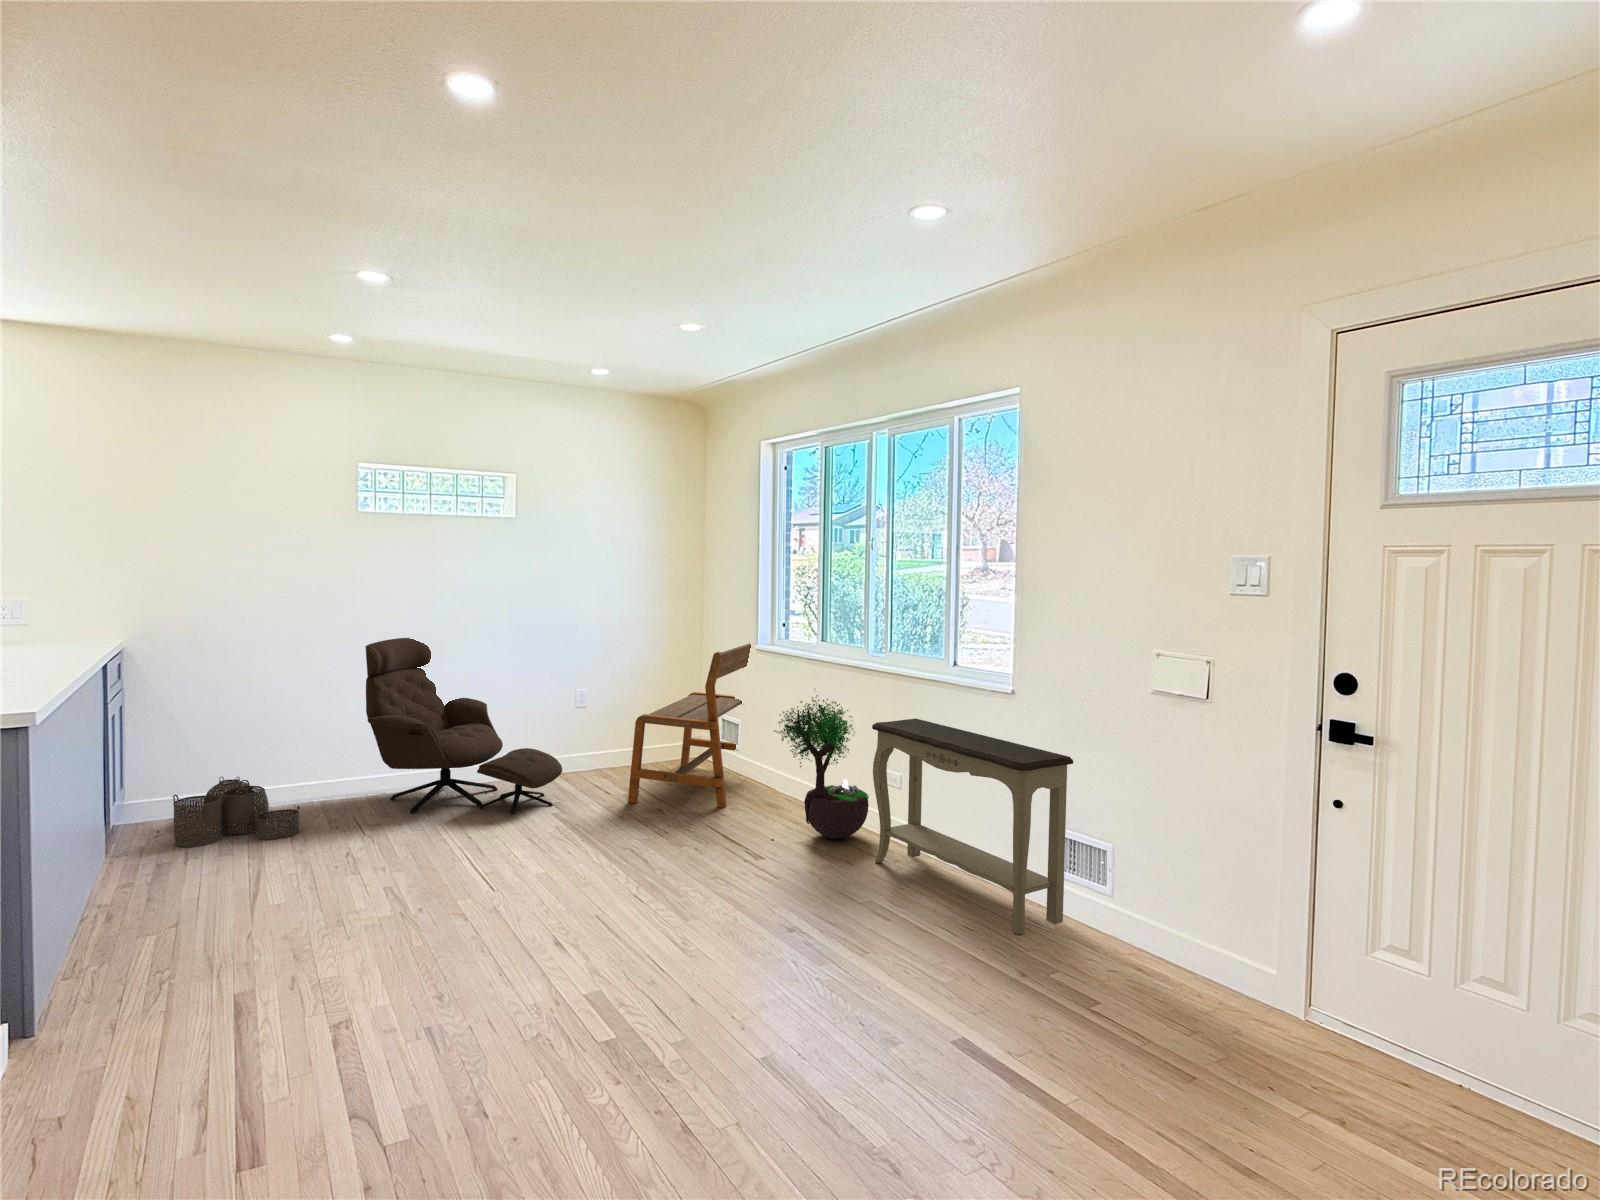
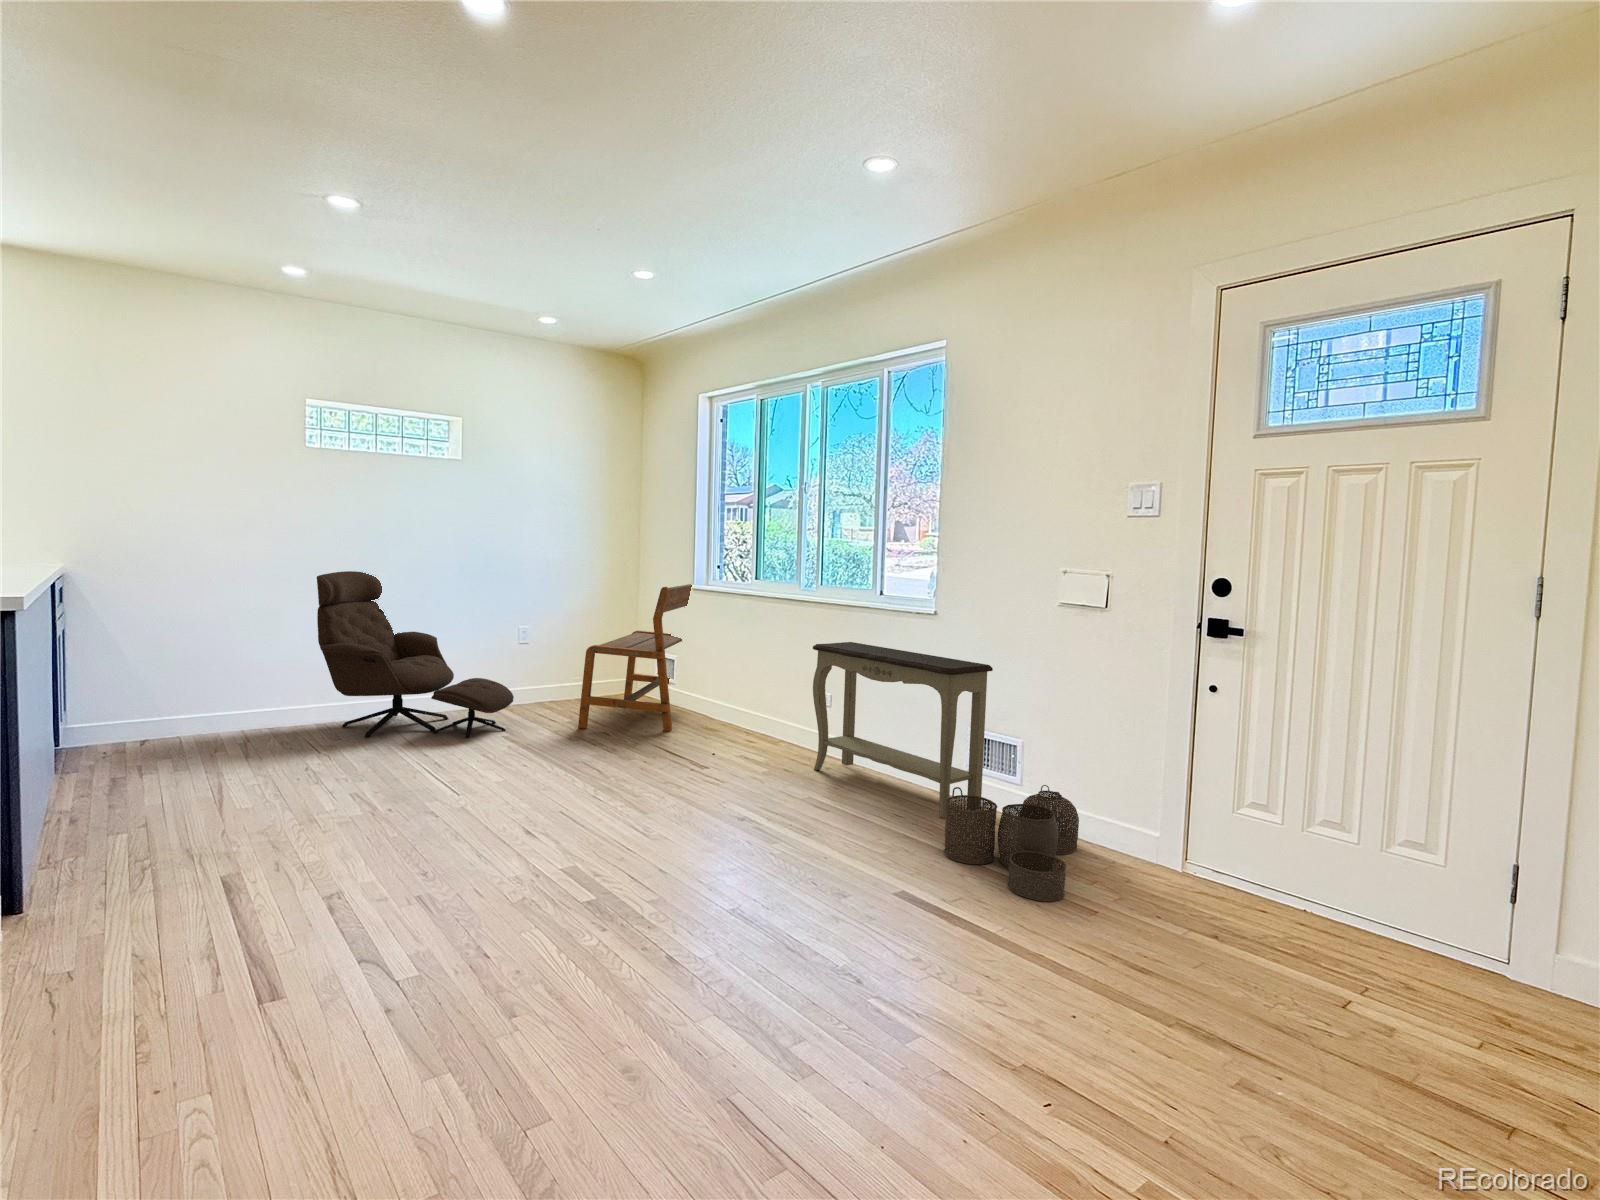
potted tree: present [773,690,869,839] -> none [720,616,808,753]
woven basket: present [173,777,300,847] -> present [944,785,1079,901]

